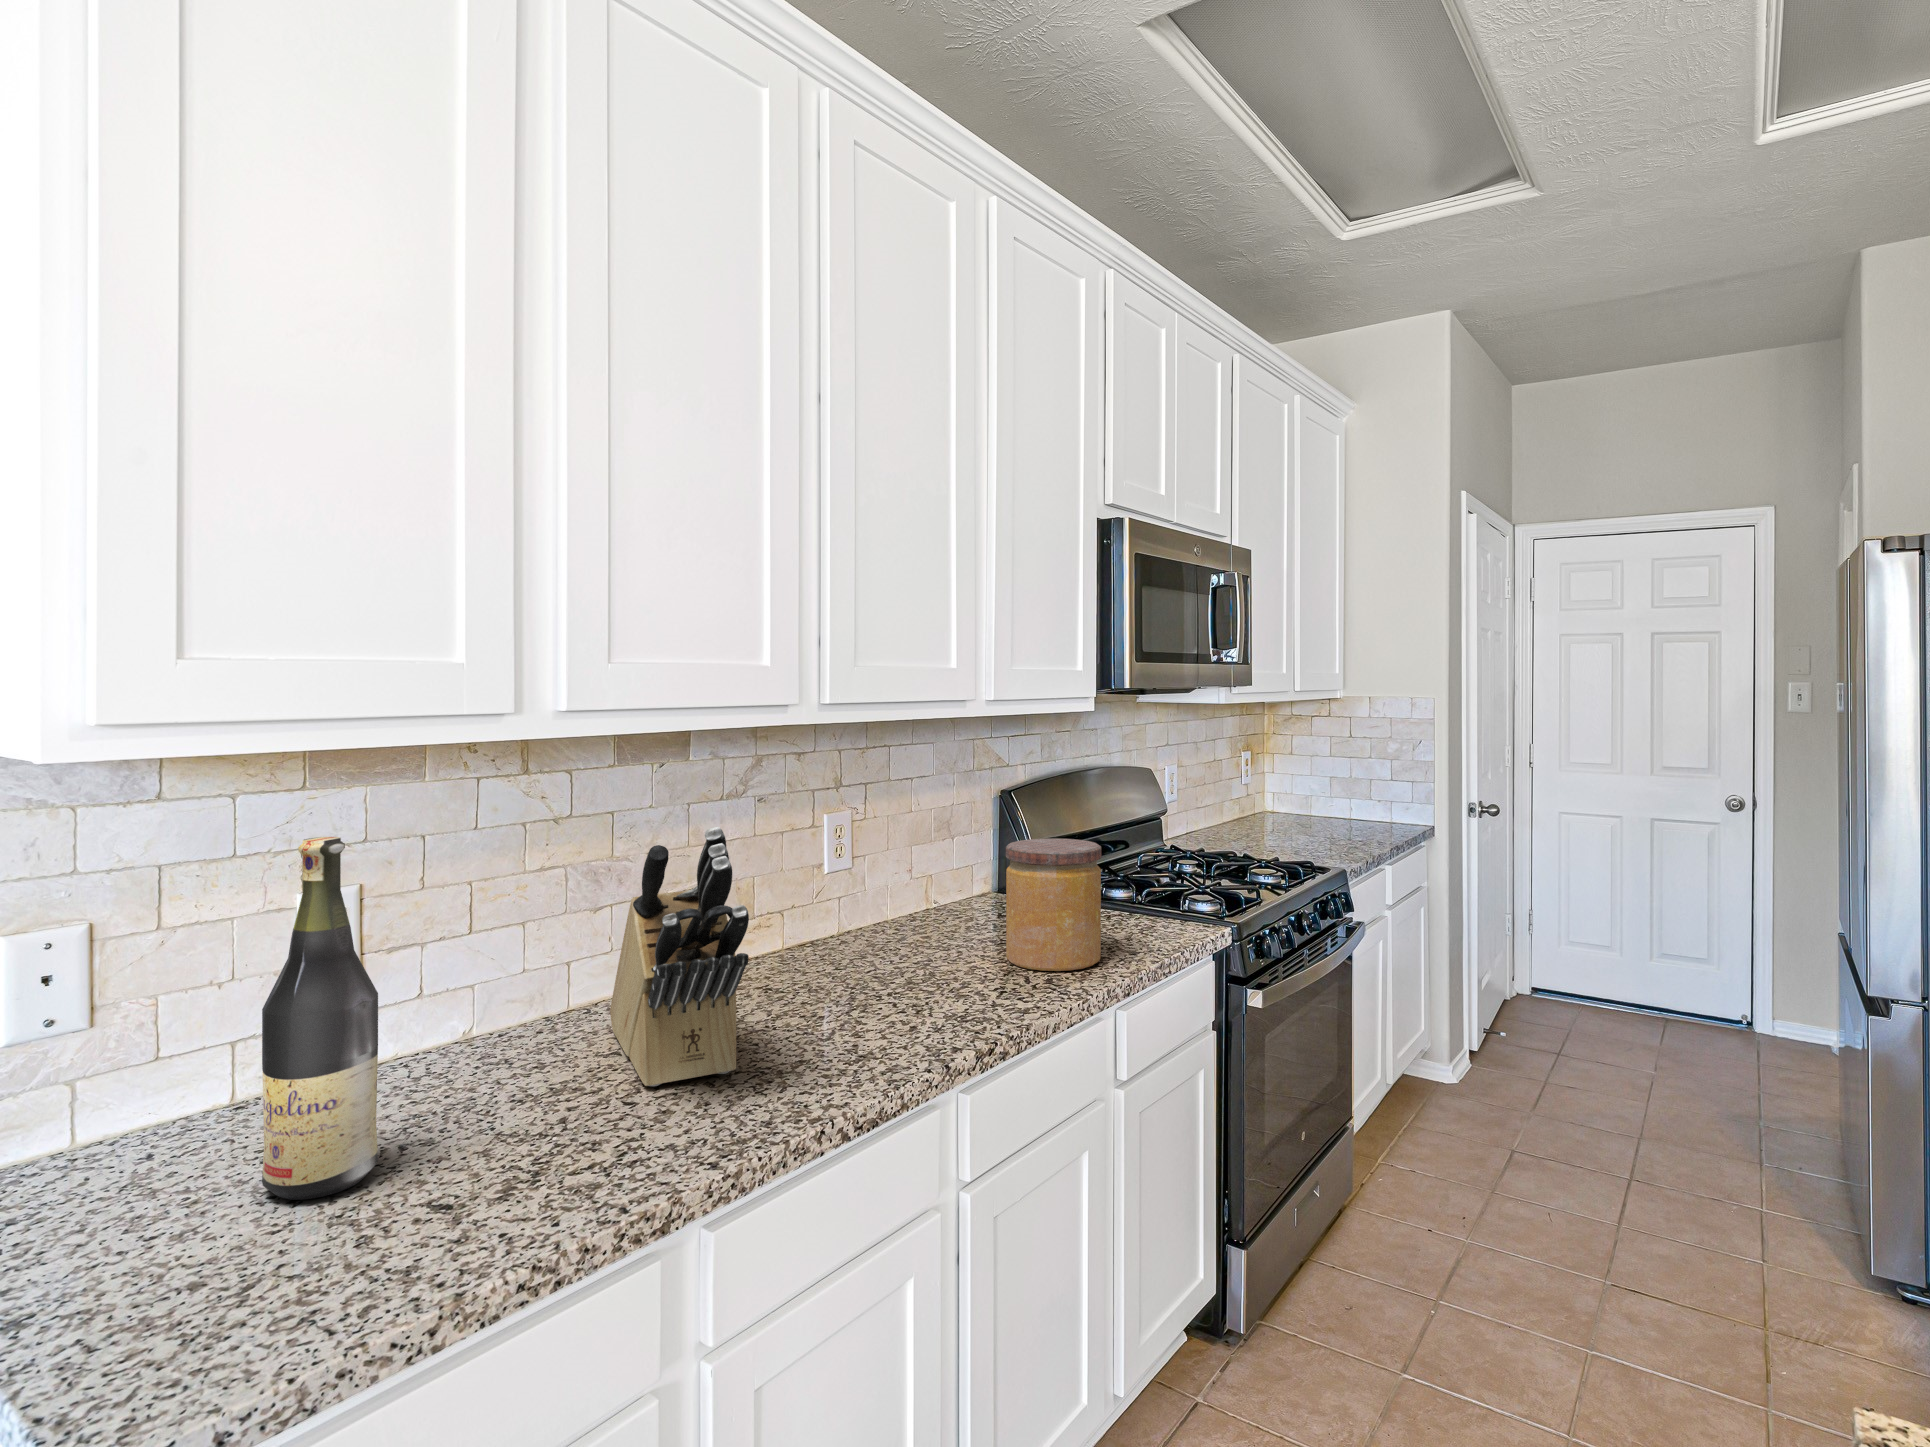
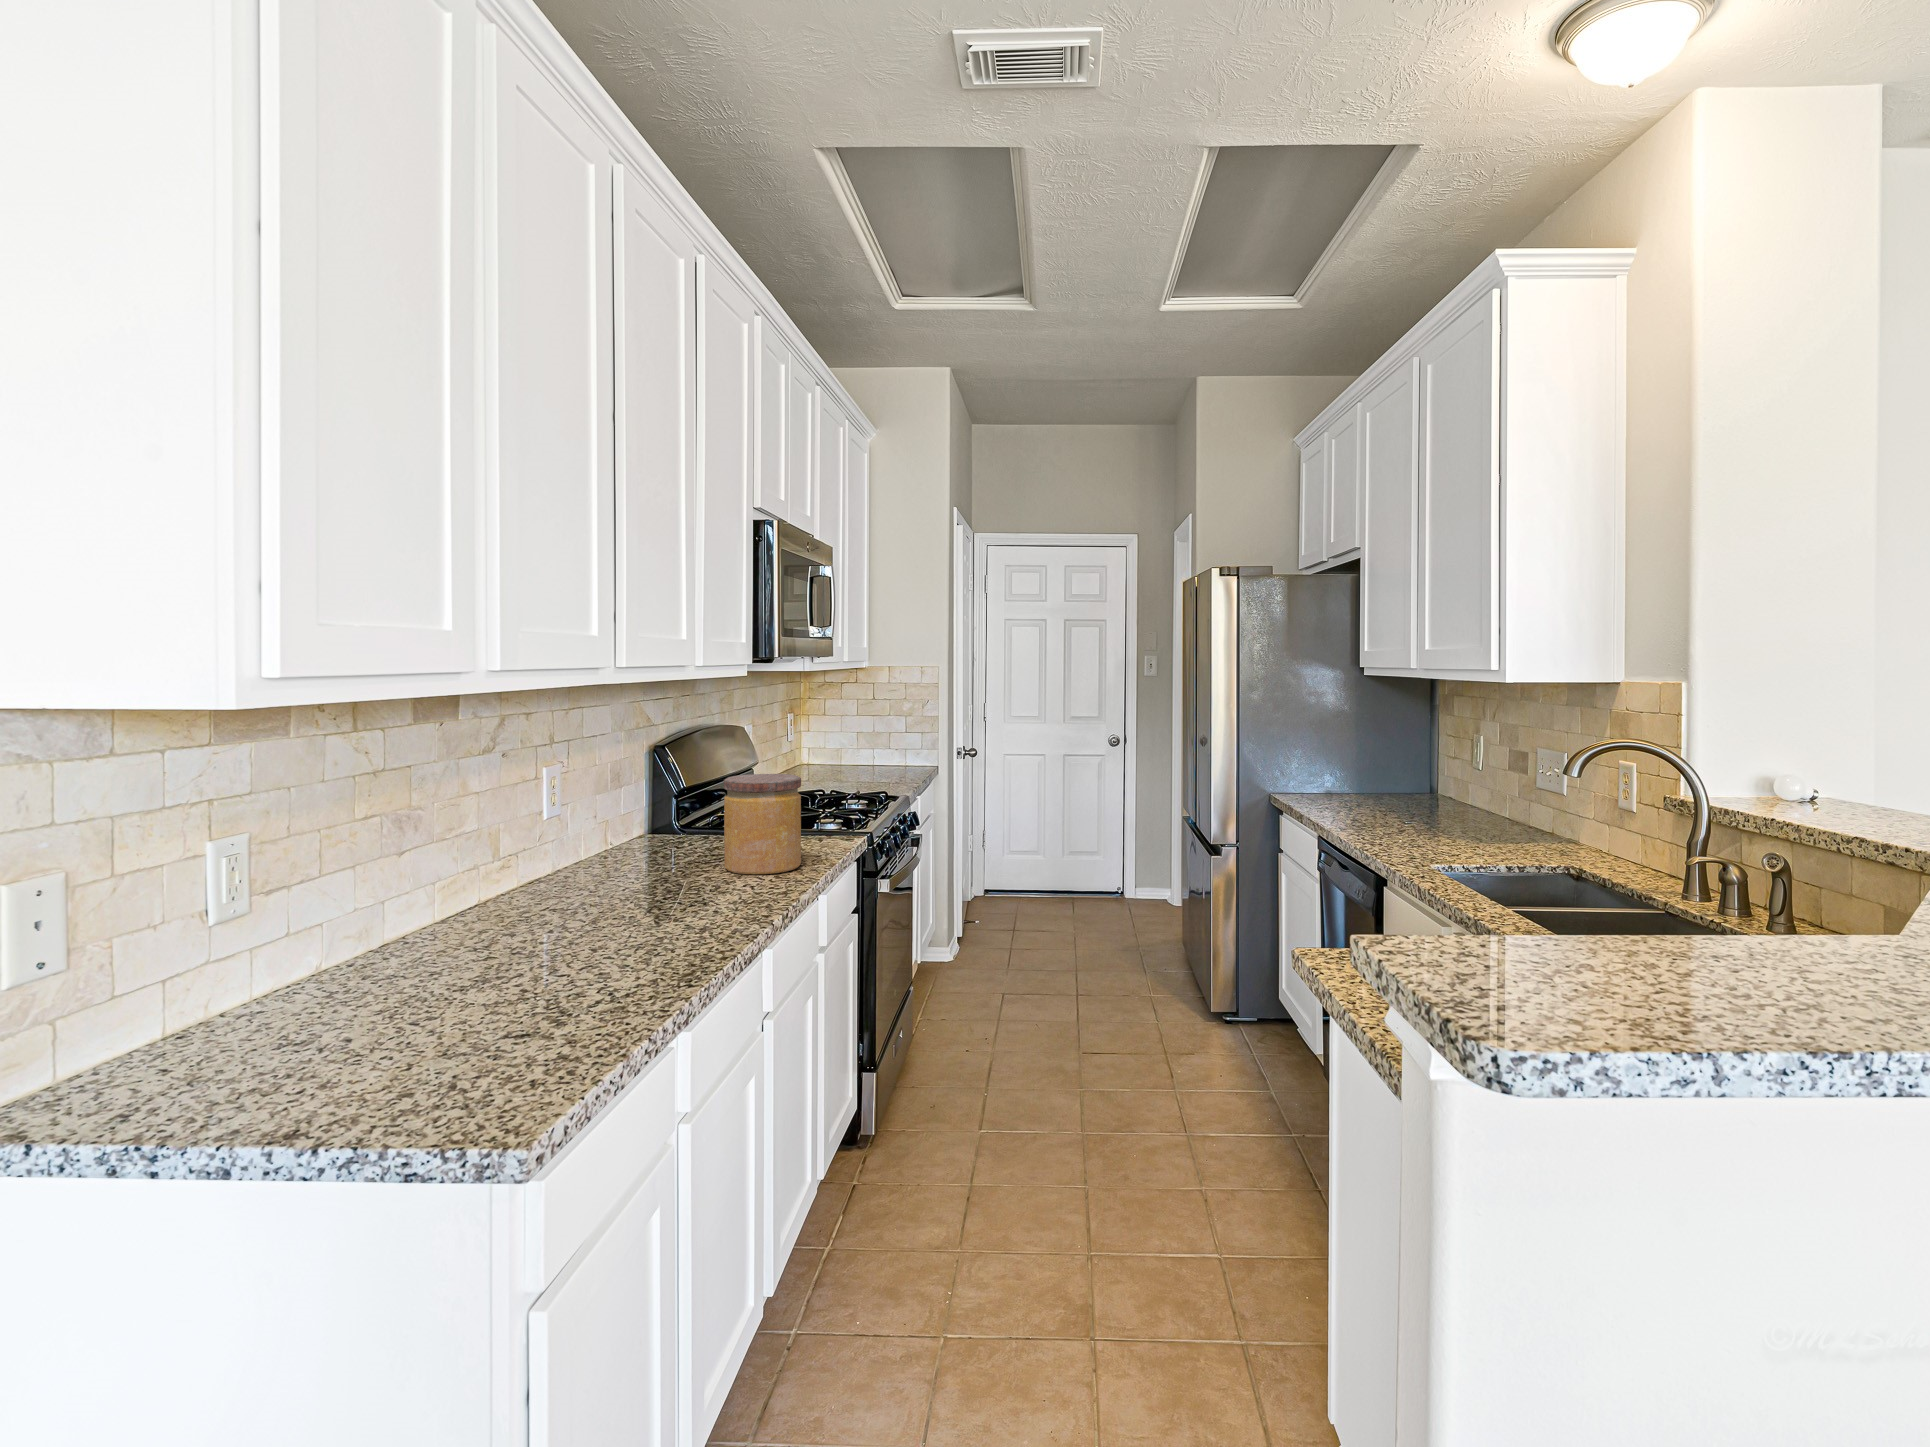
knife block: present [610,827,749,1086] -> none [456,760,657,970]
wine bottle: present [262,837,378,1200] -> none [329,771,425,1067]

